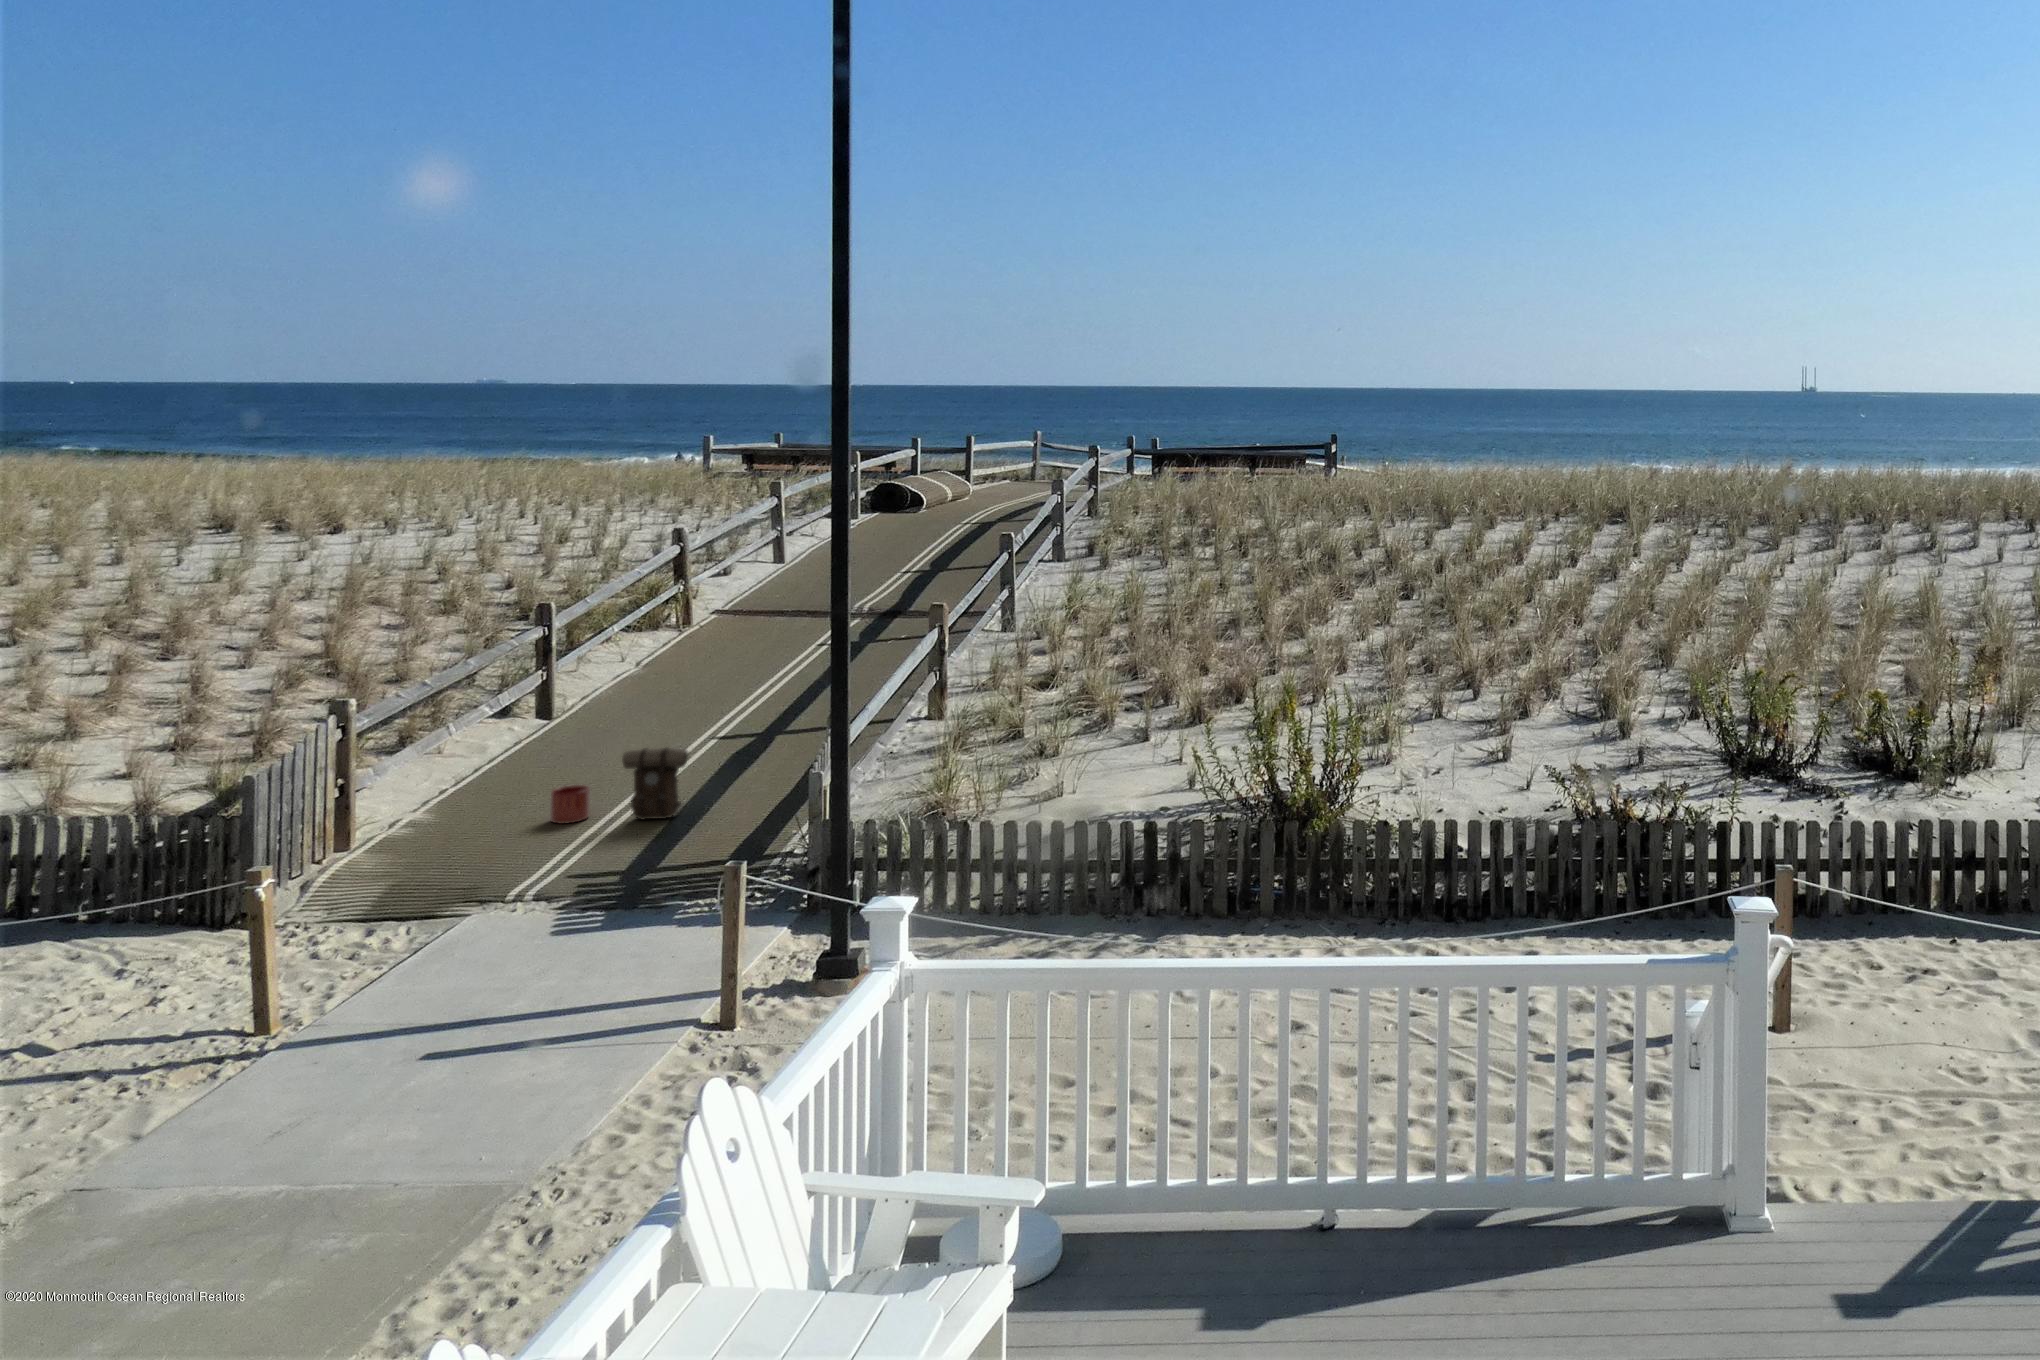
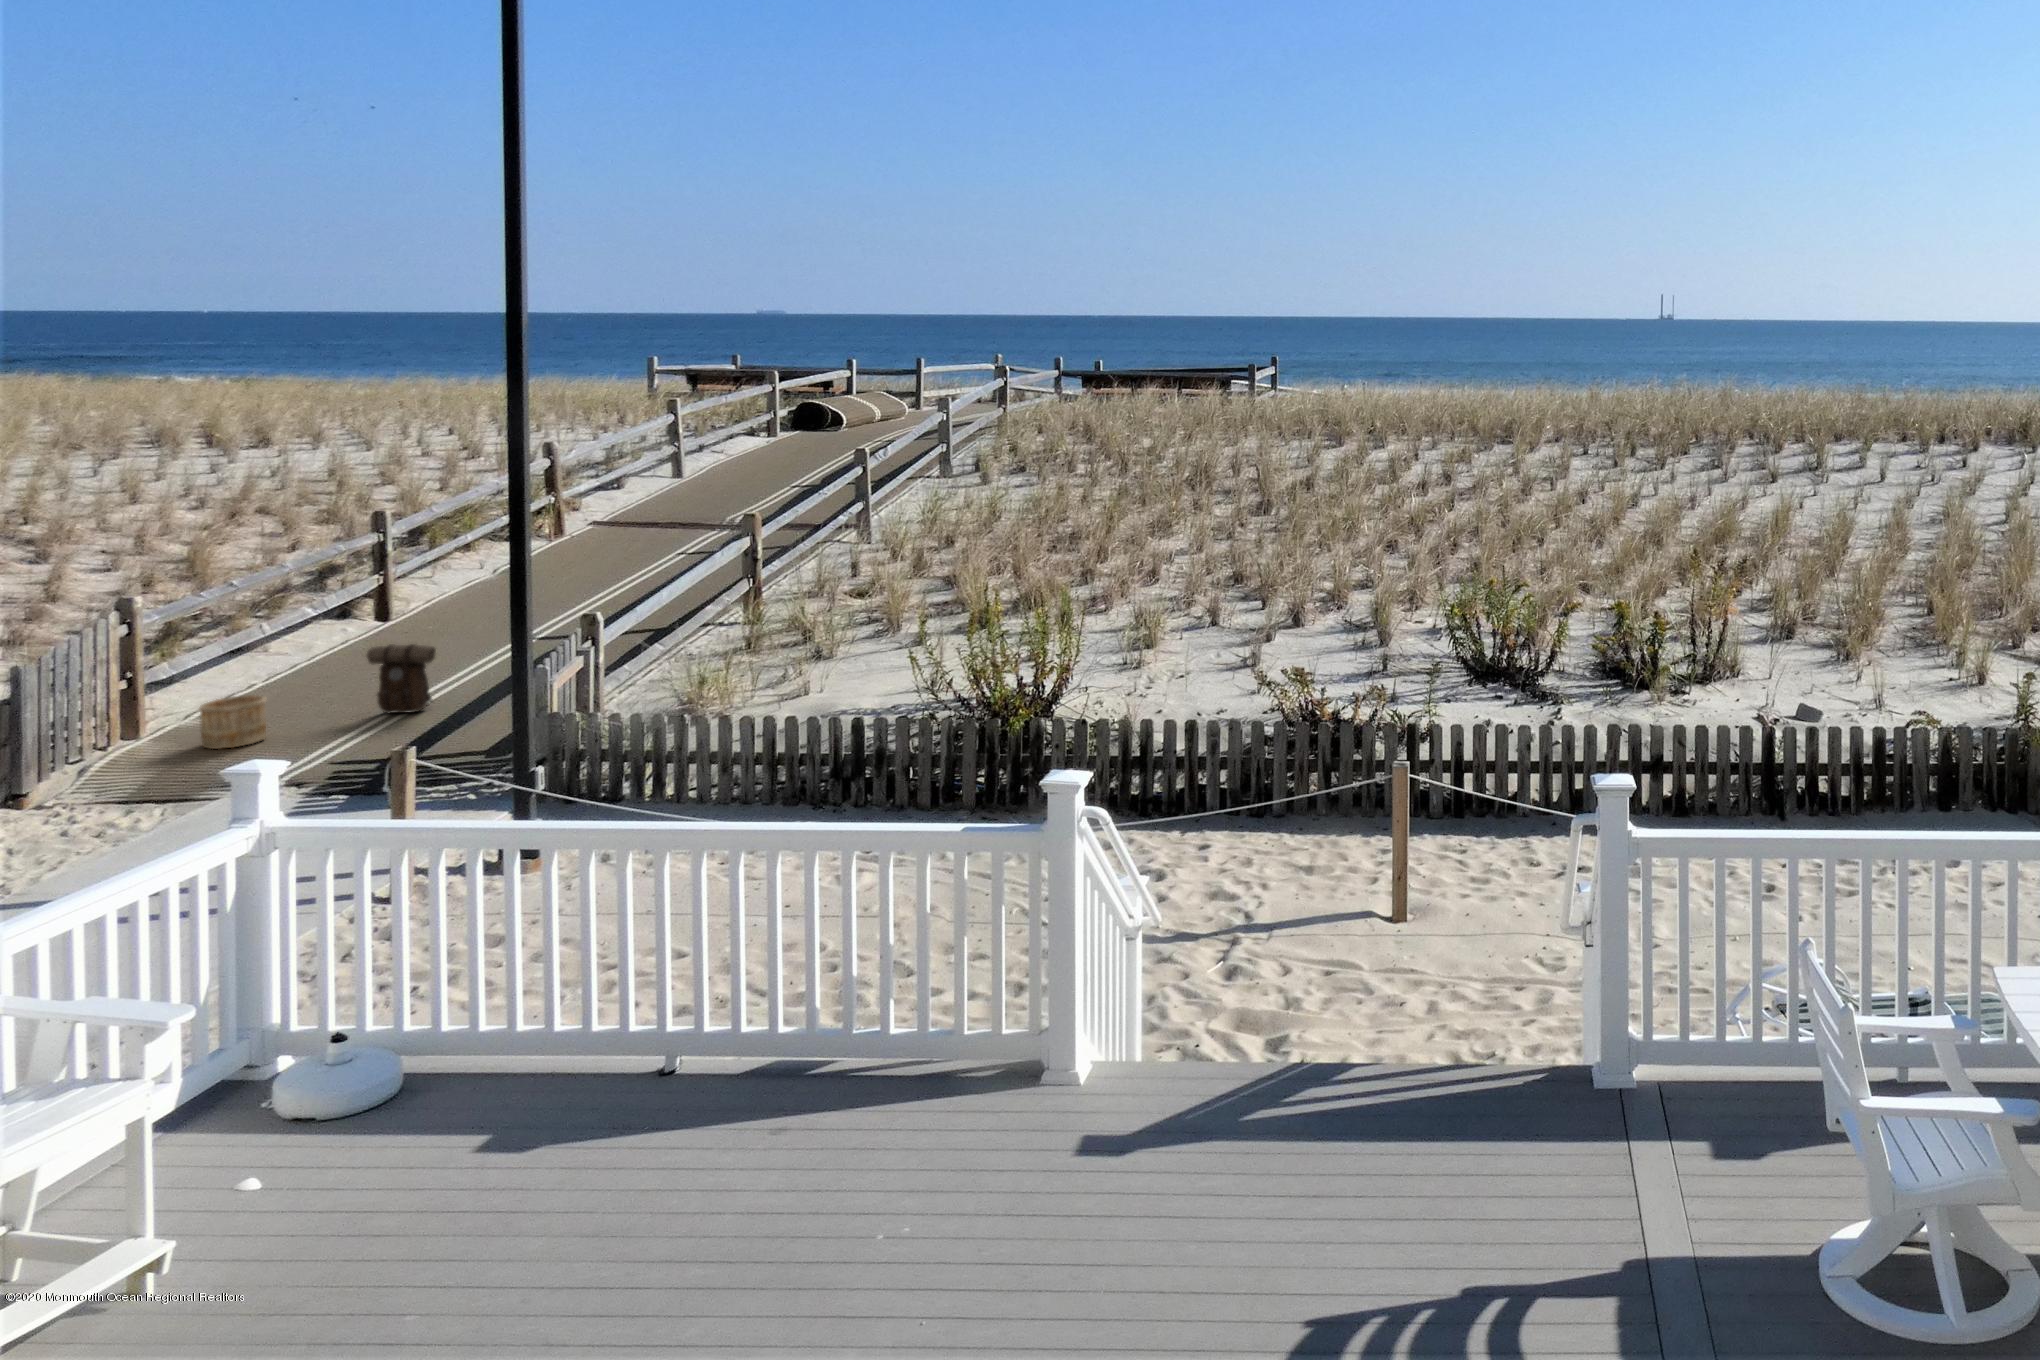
planter: present [550,785,590,824] -> none [299,680,341,717]
wooden bucket: none [474,802,538,859] -> present [199,695,267,749]

